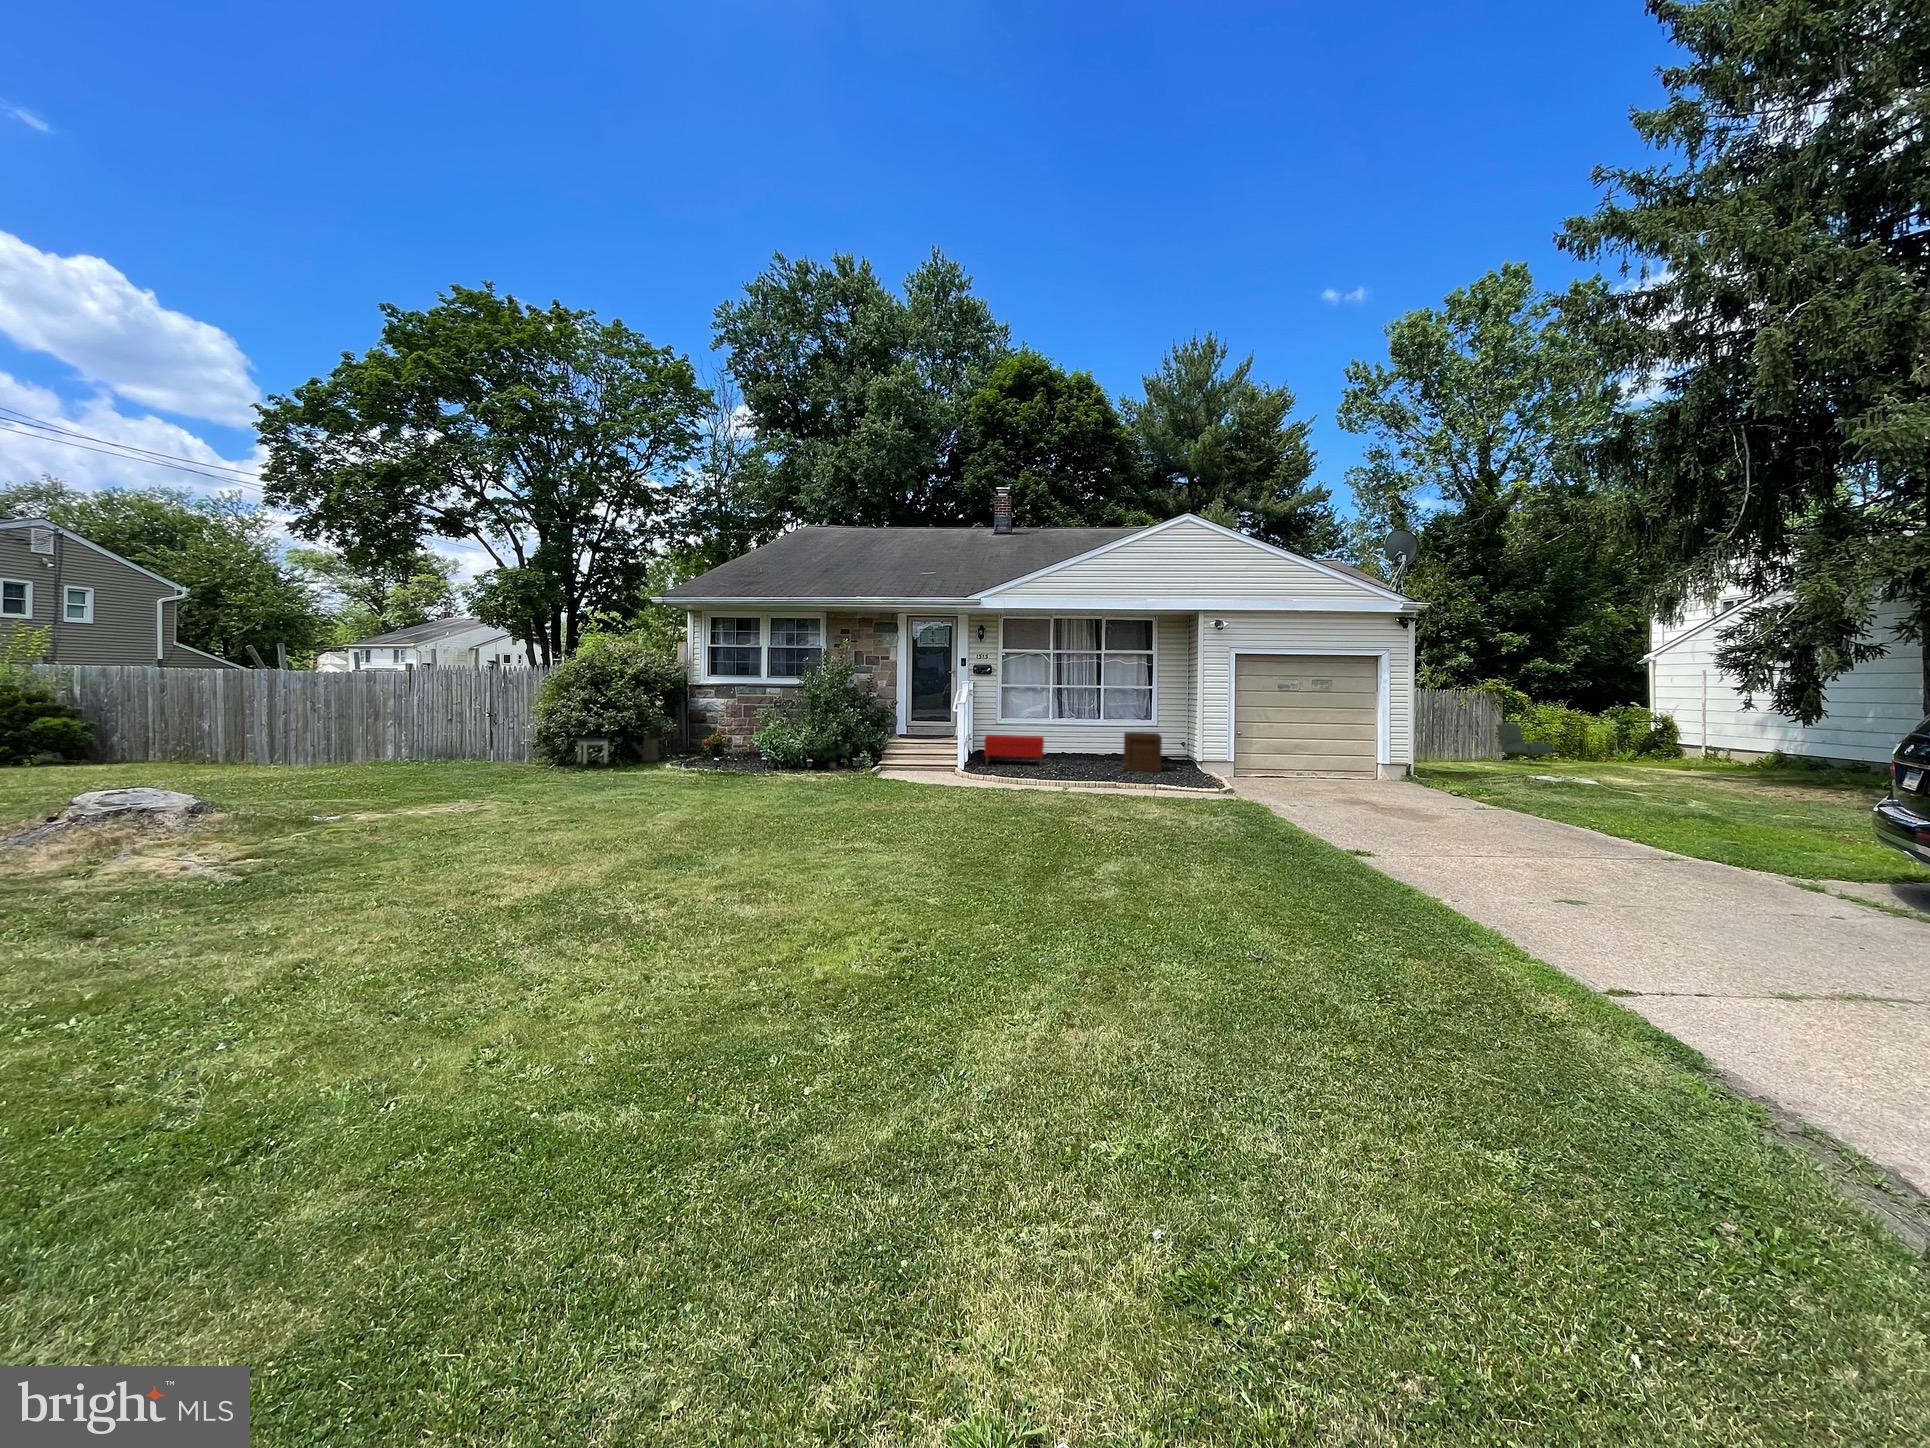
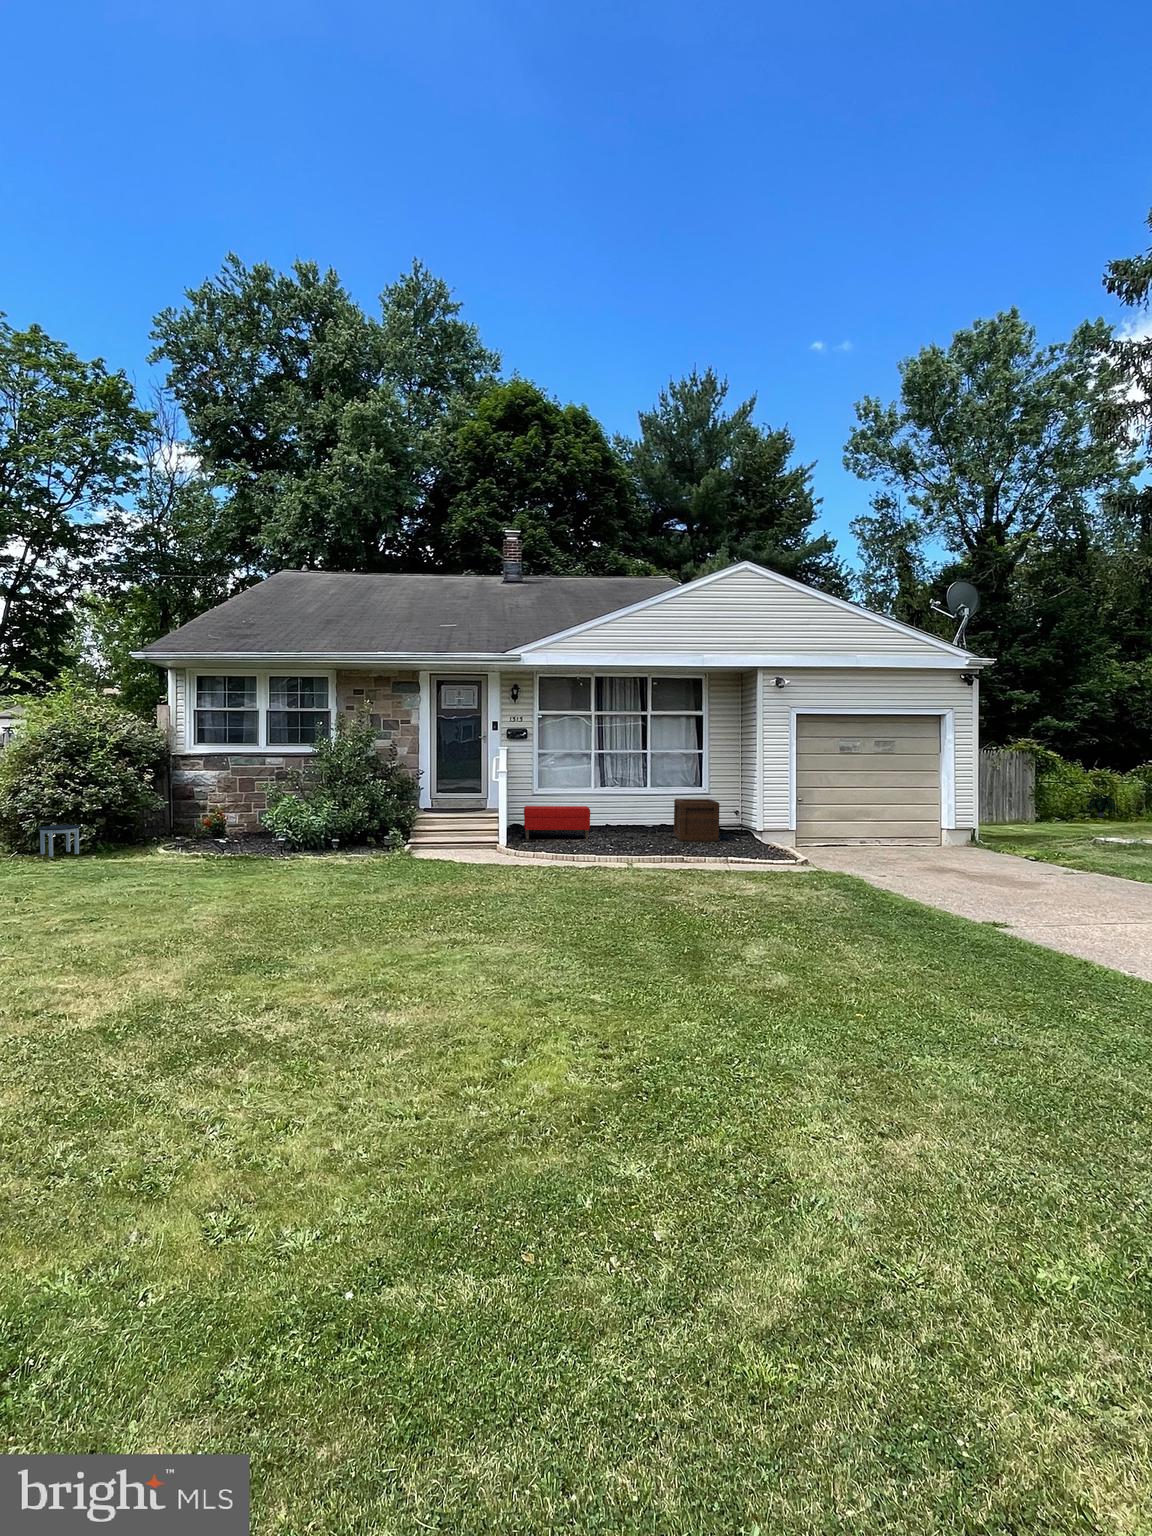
chair: present [1495,723,1553,760] -> none [1023,779,1081,821]
watering can: present [632,731,660,762] -> none [101,812,148,851]
potted plant: present [817,738,849,769] -> present [1086,794,1116,817]

